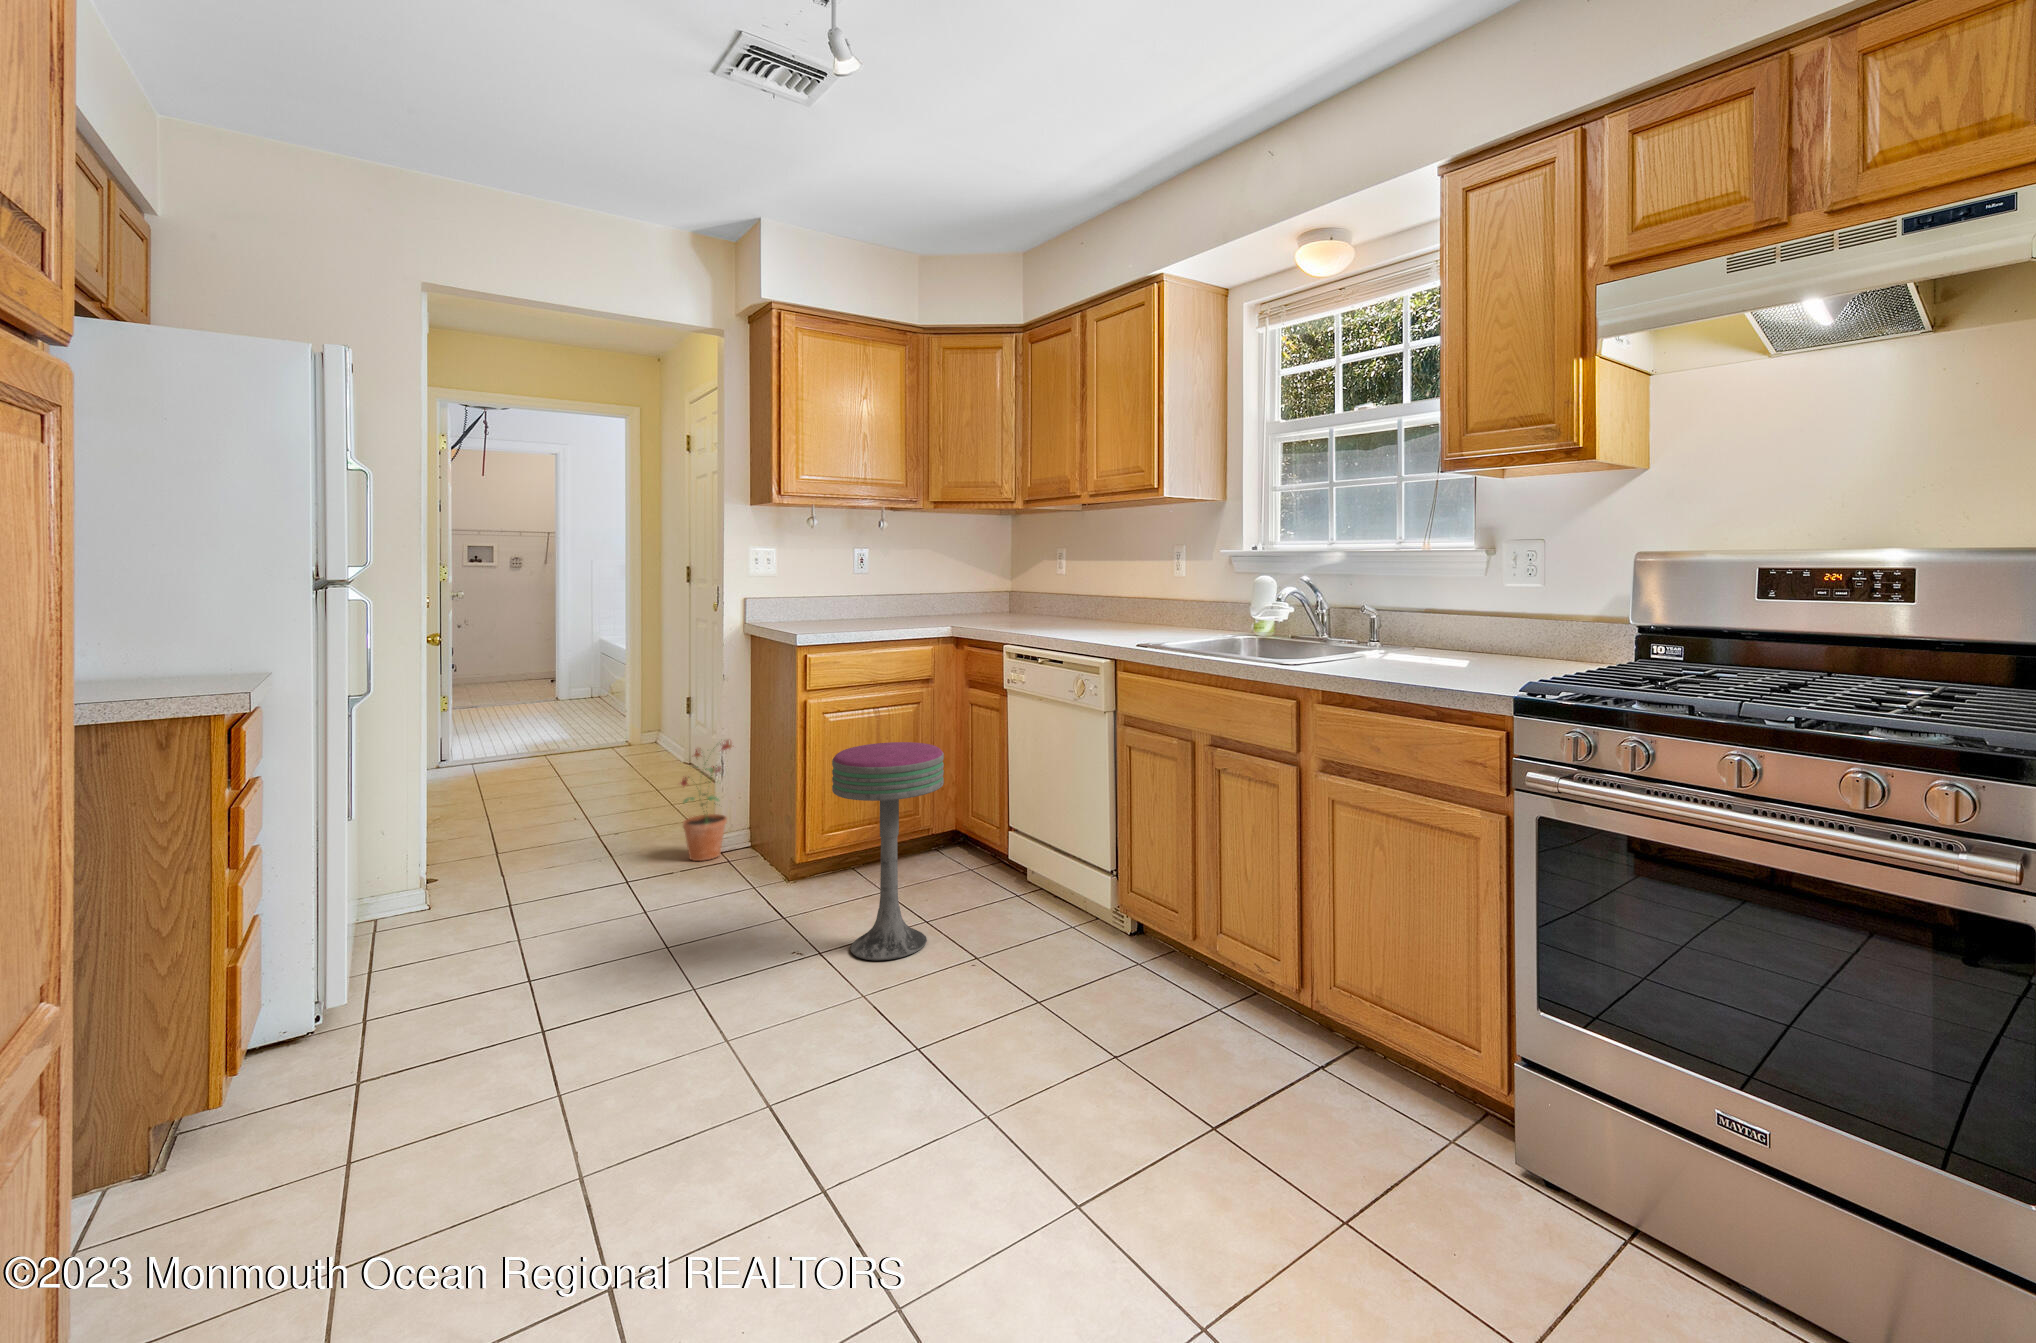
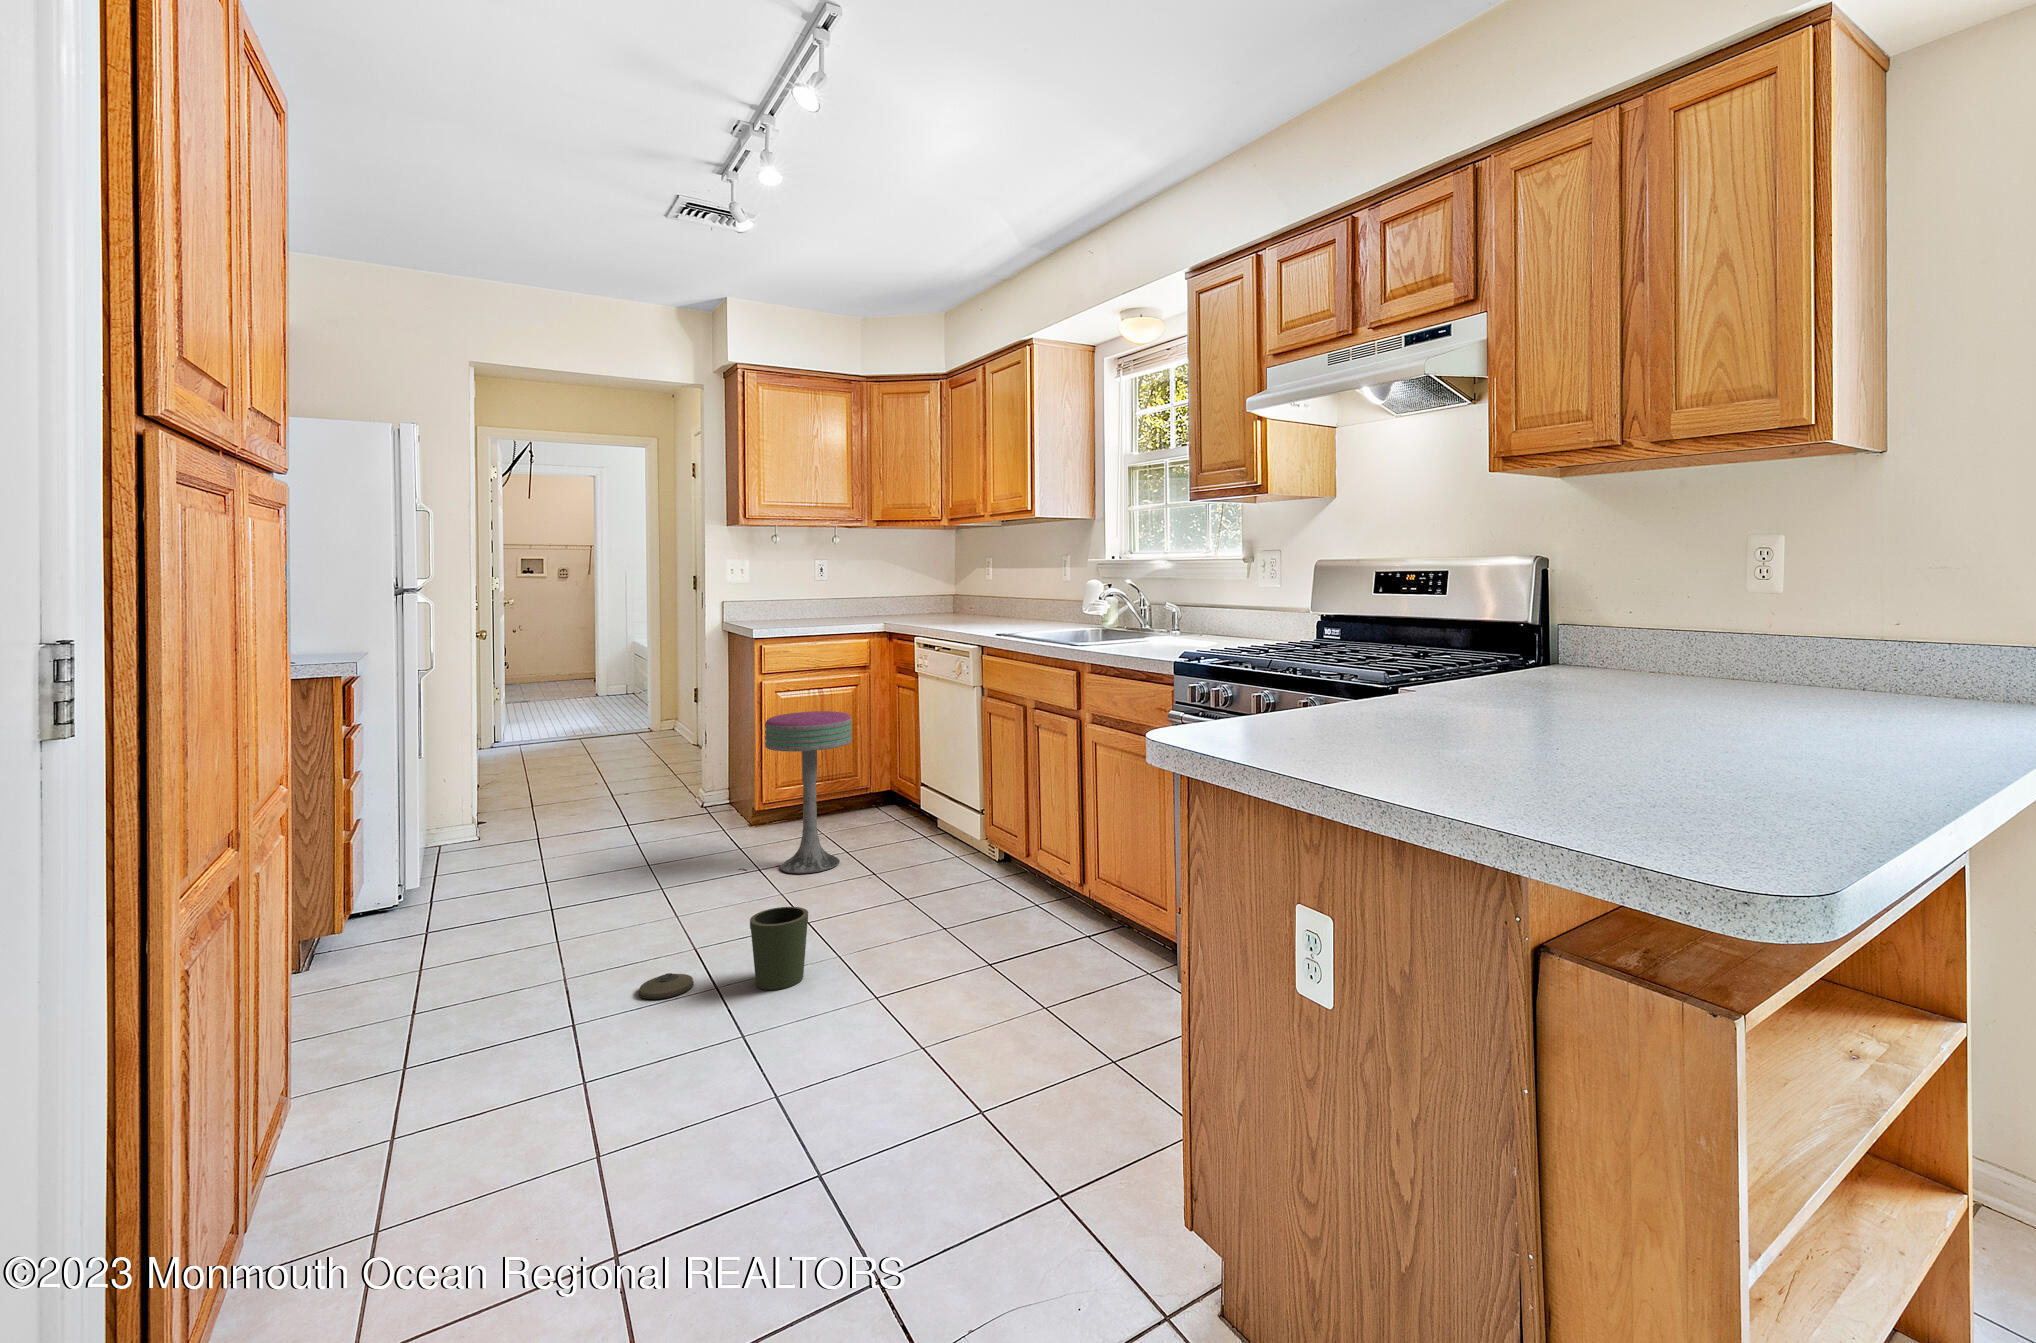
potted plant: present [681,740,732,861] -> none [666,716,714,813]
trash can: none [704,1060,962,1232] -> present [639,907,808,999]

